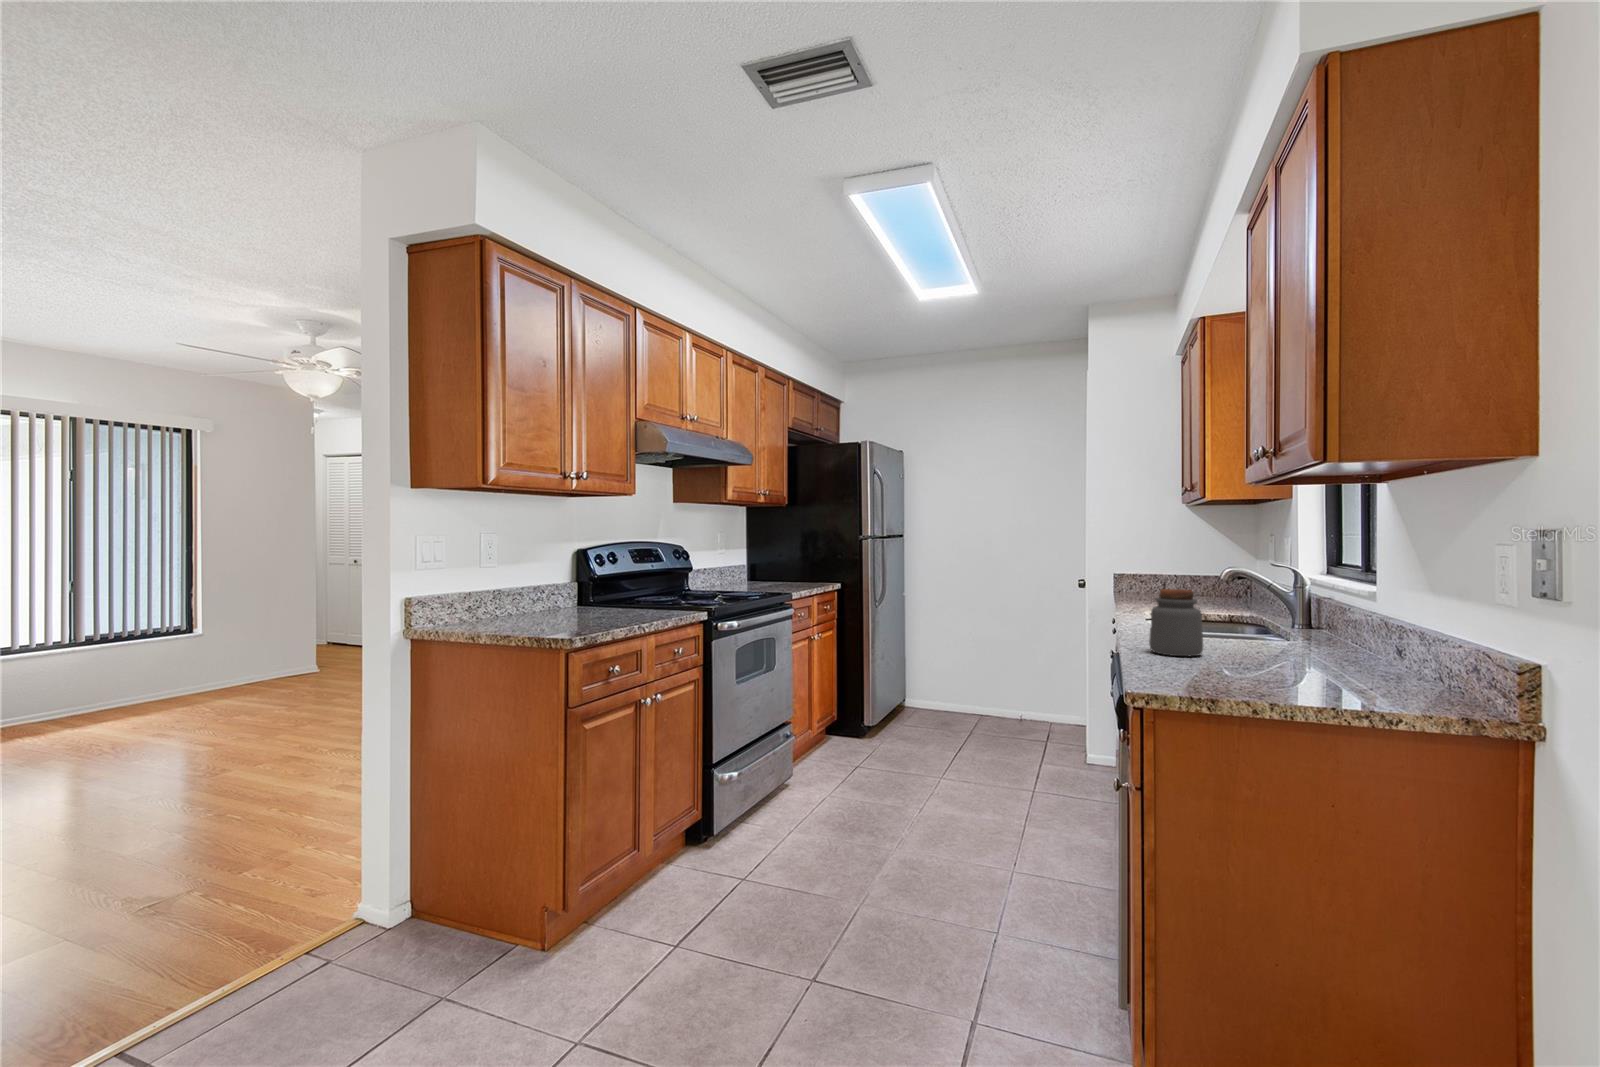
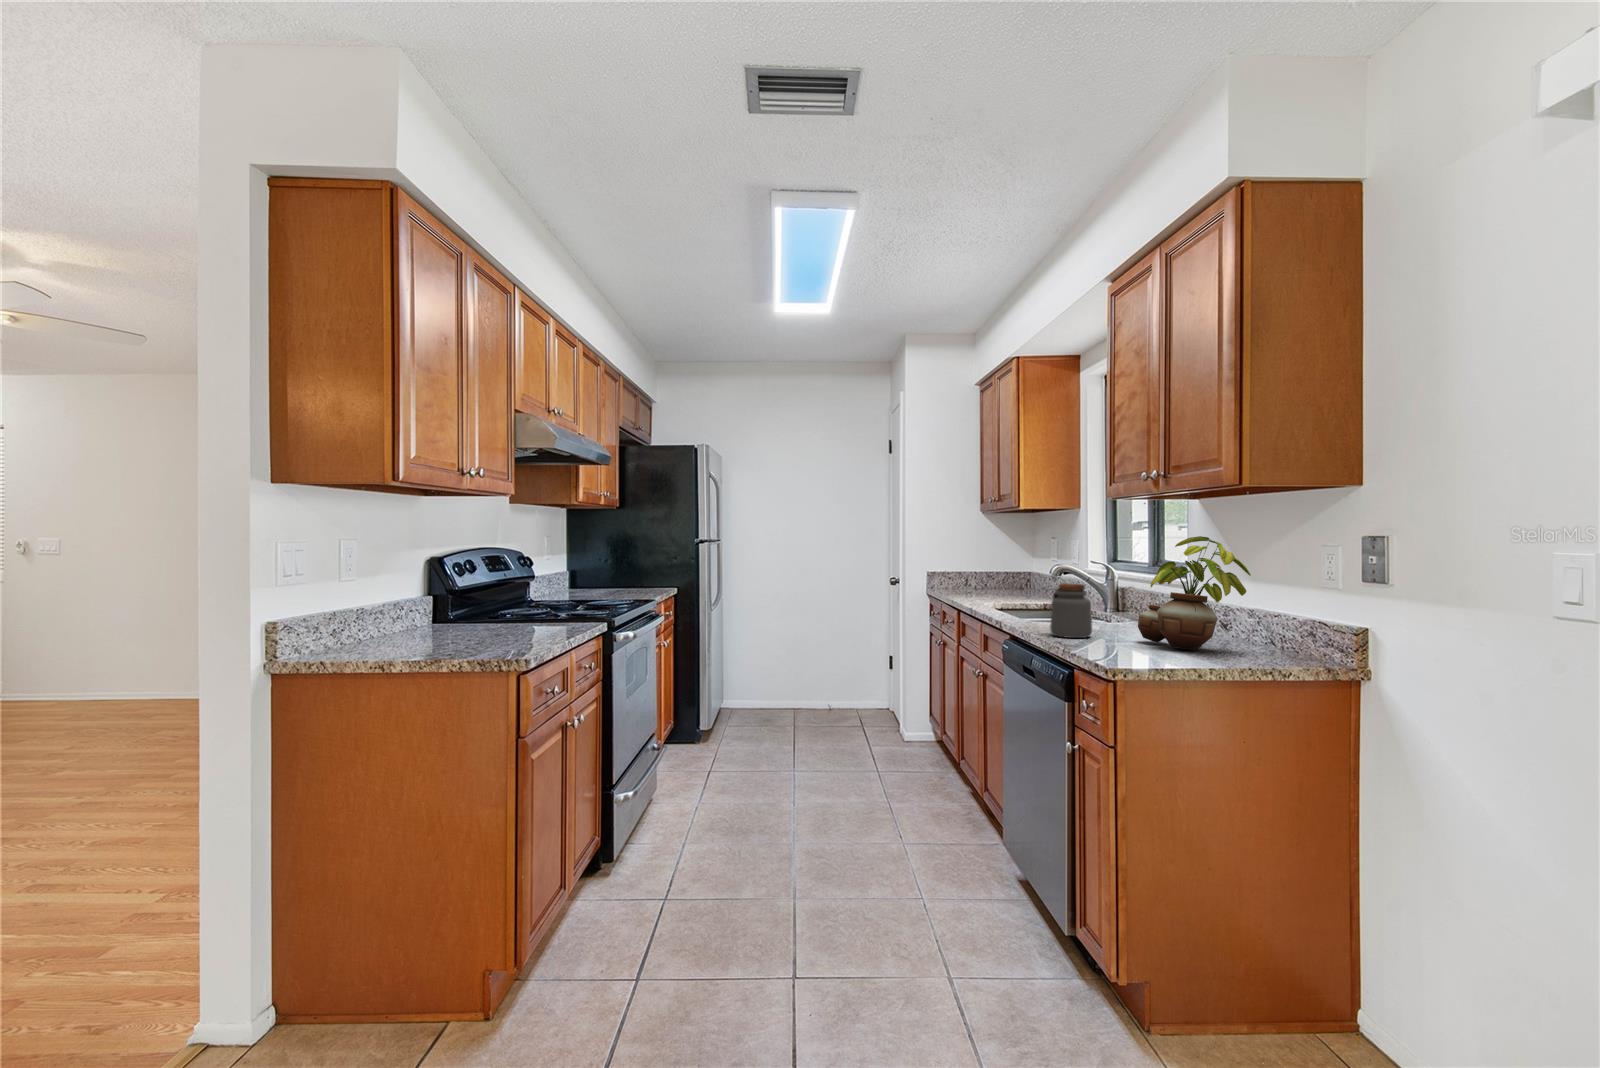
potted plant: none [1253,531,1397,681] -> present [1138,536,1251,650]

